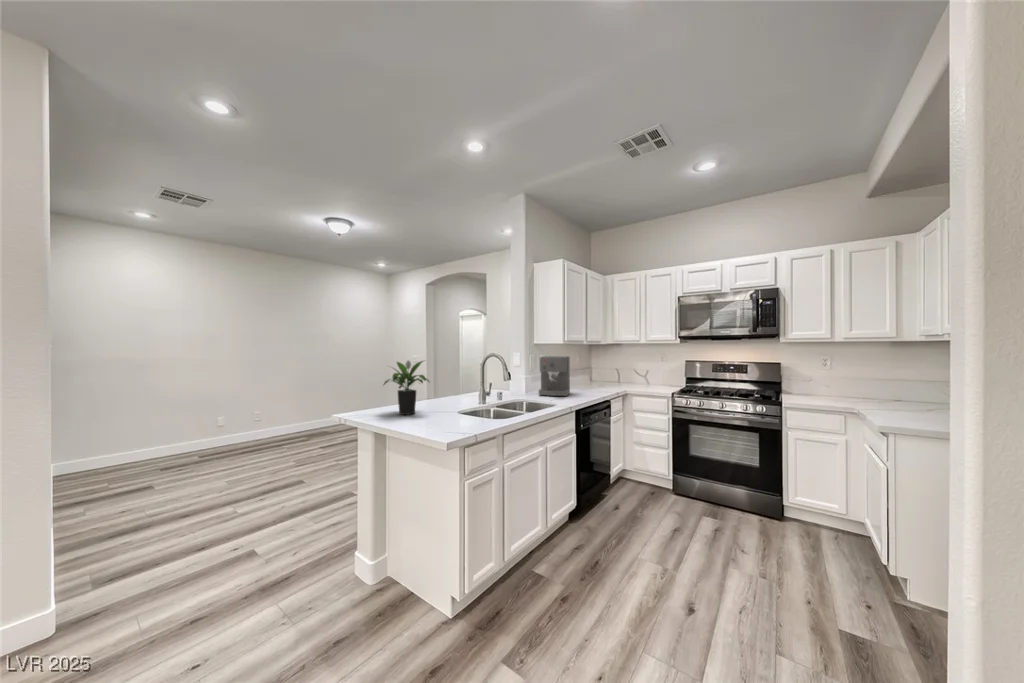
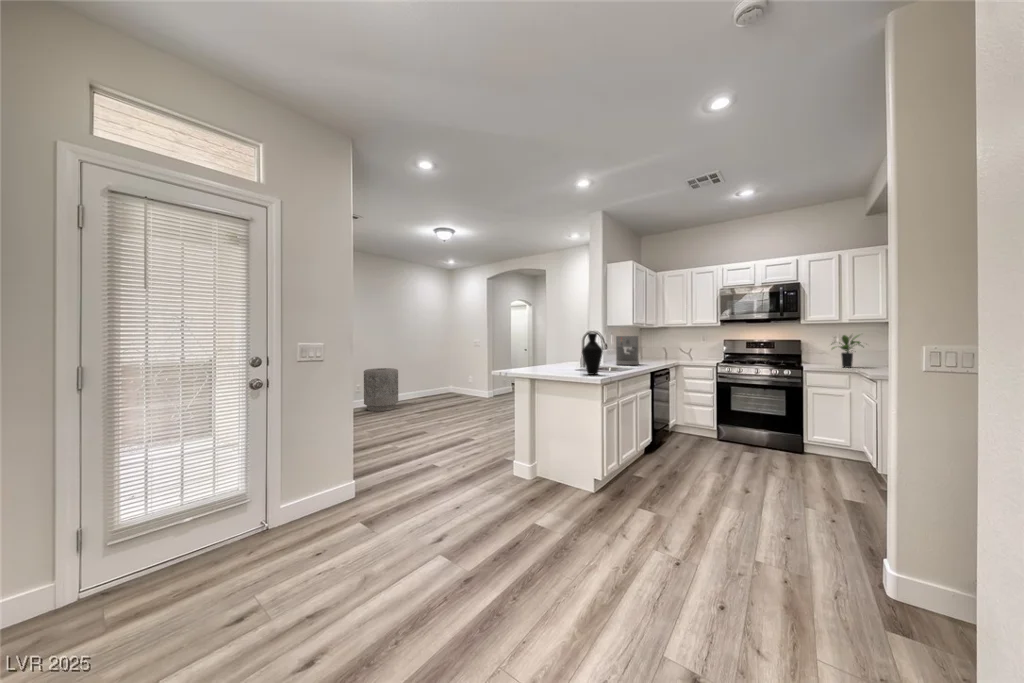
potted plant: present [384,360,429,415] -> present [832,334,861,368]
vase: none [443,362,474,428] -> present [582,333,603,375]
trash can: none [261,389,306,442] -> present [364,368,398,411]

